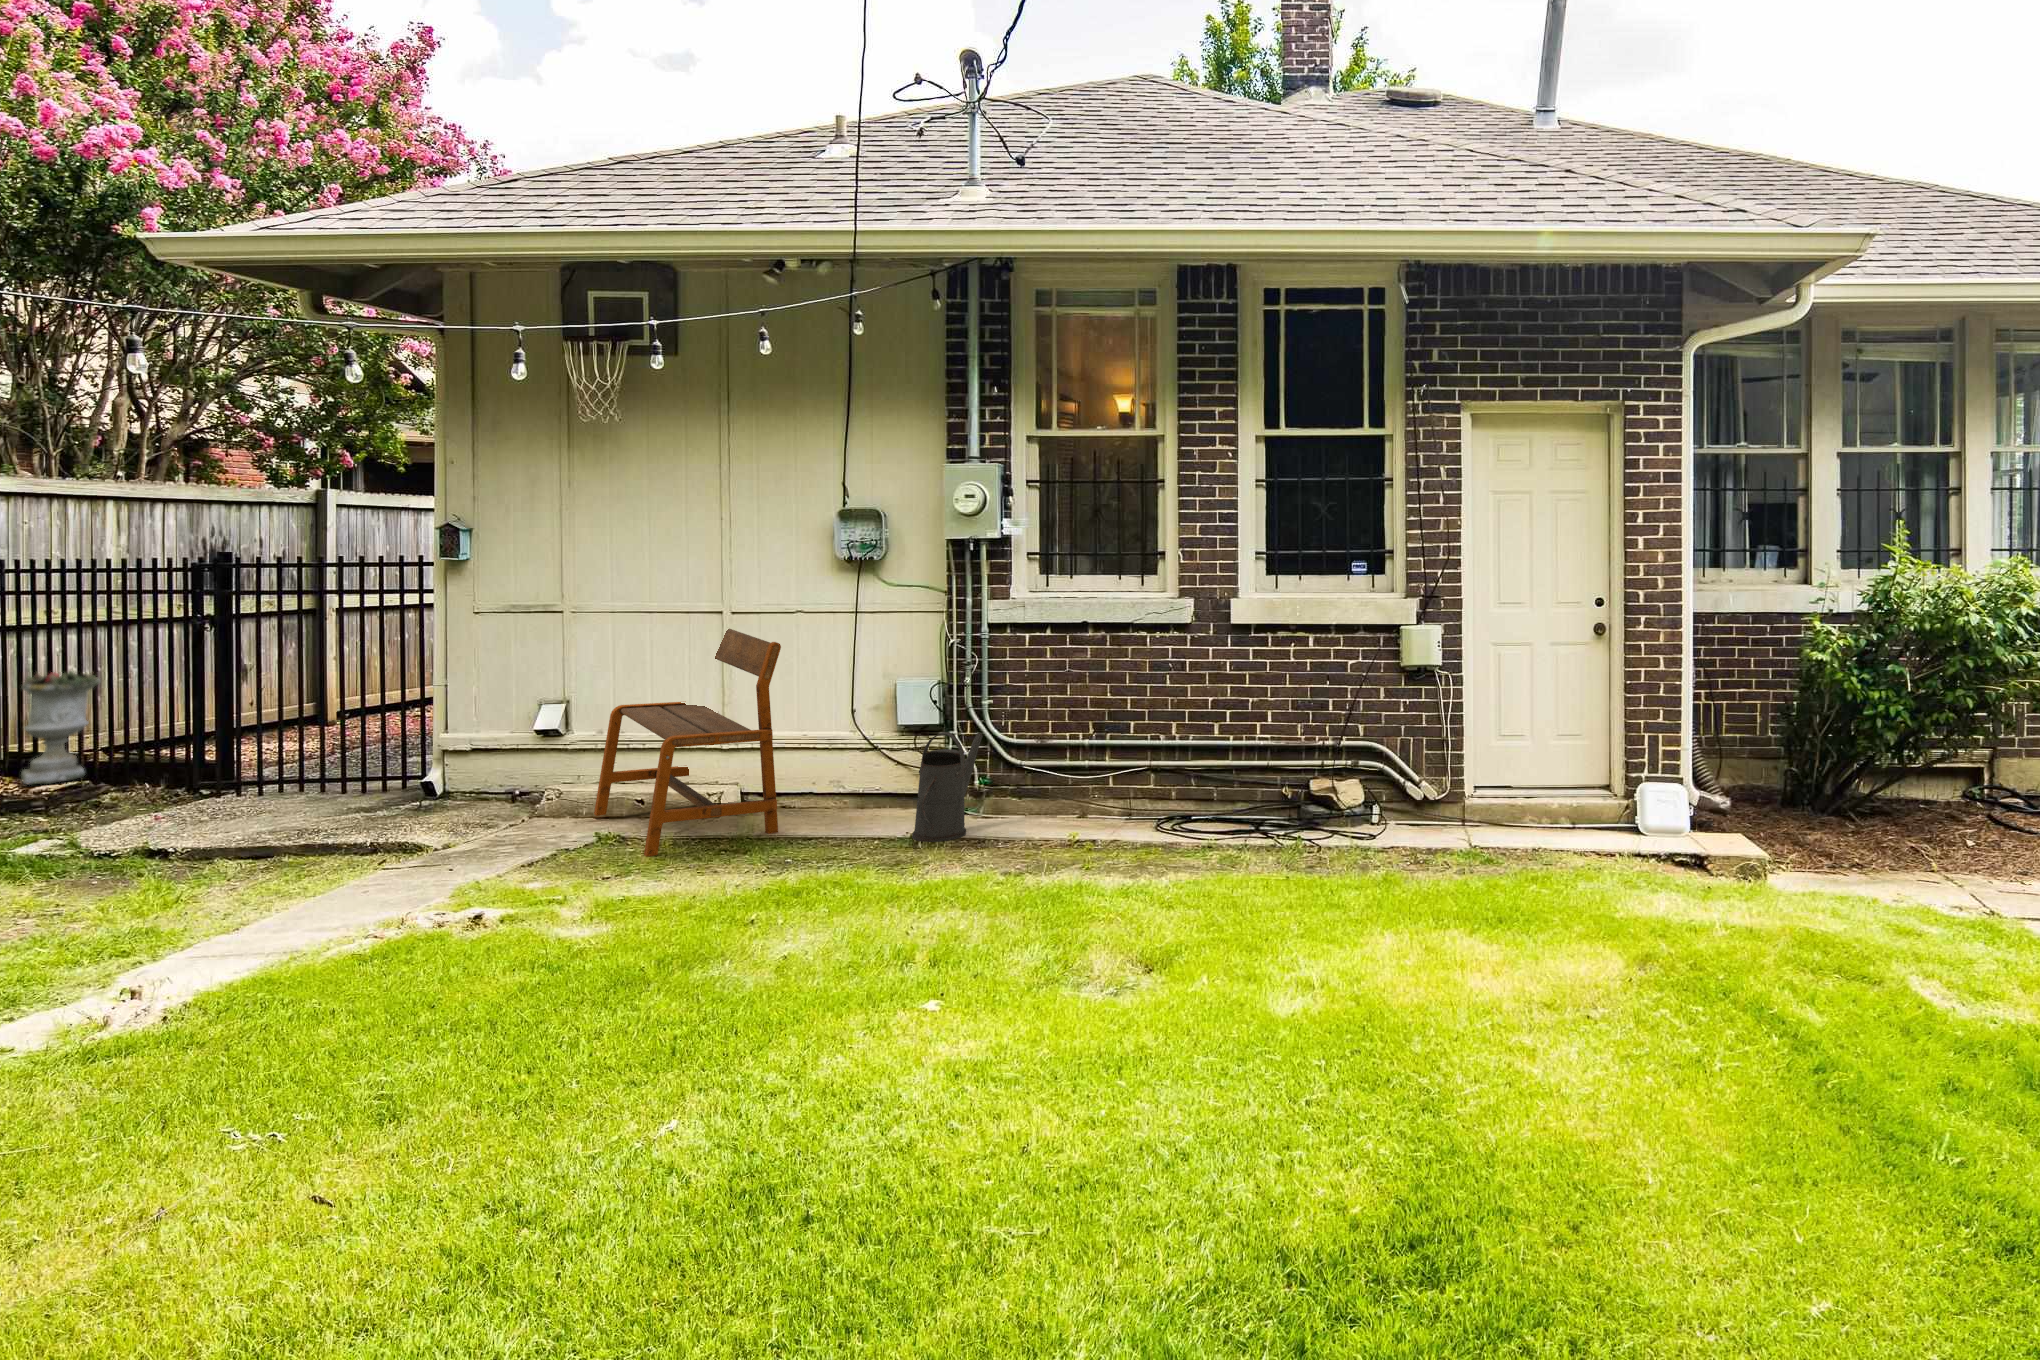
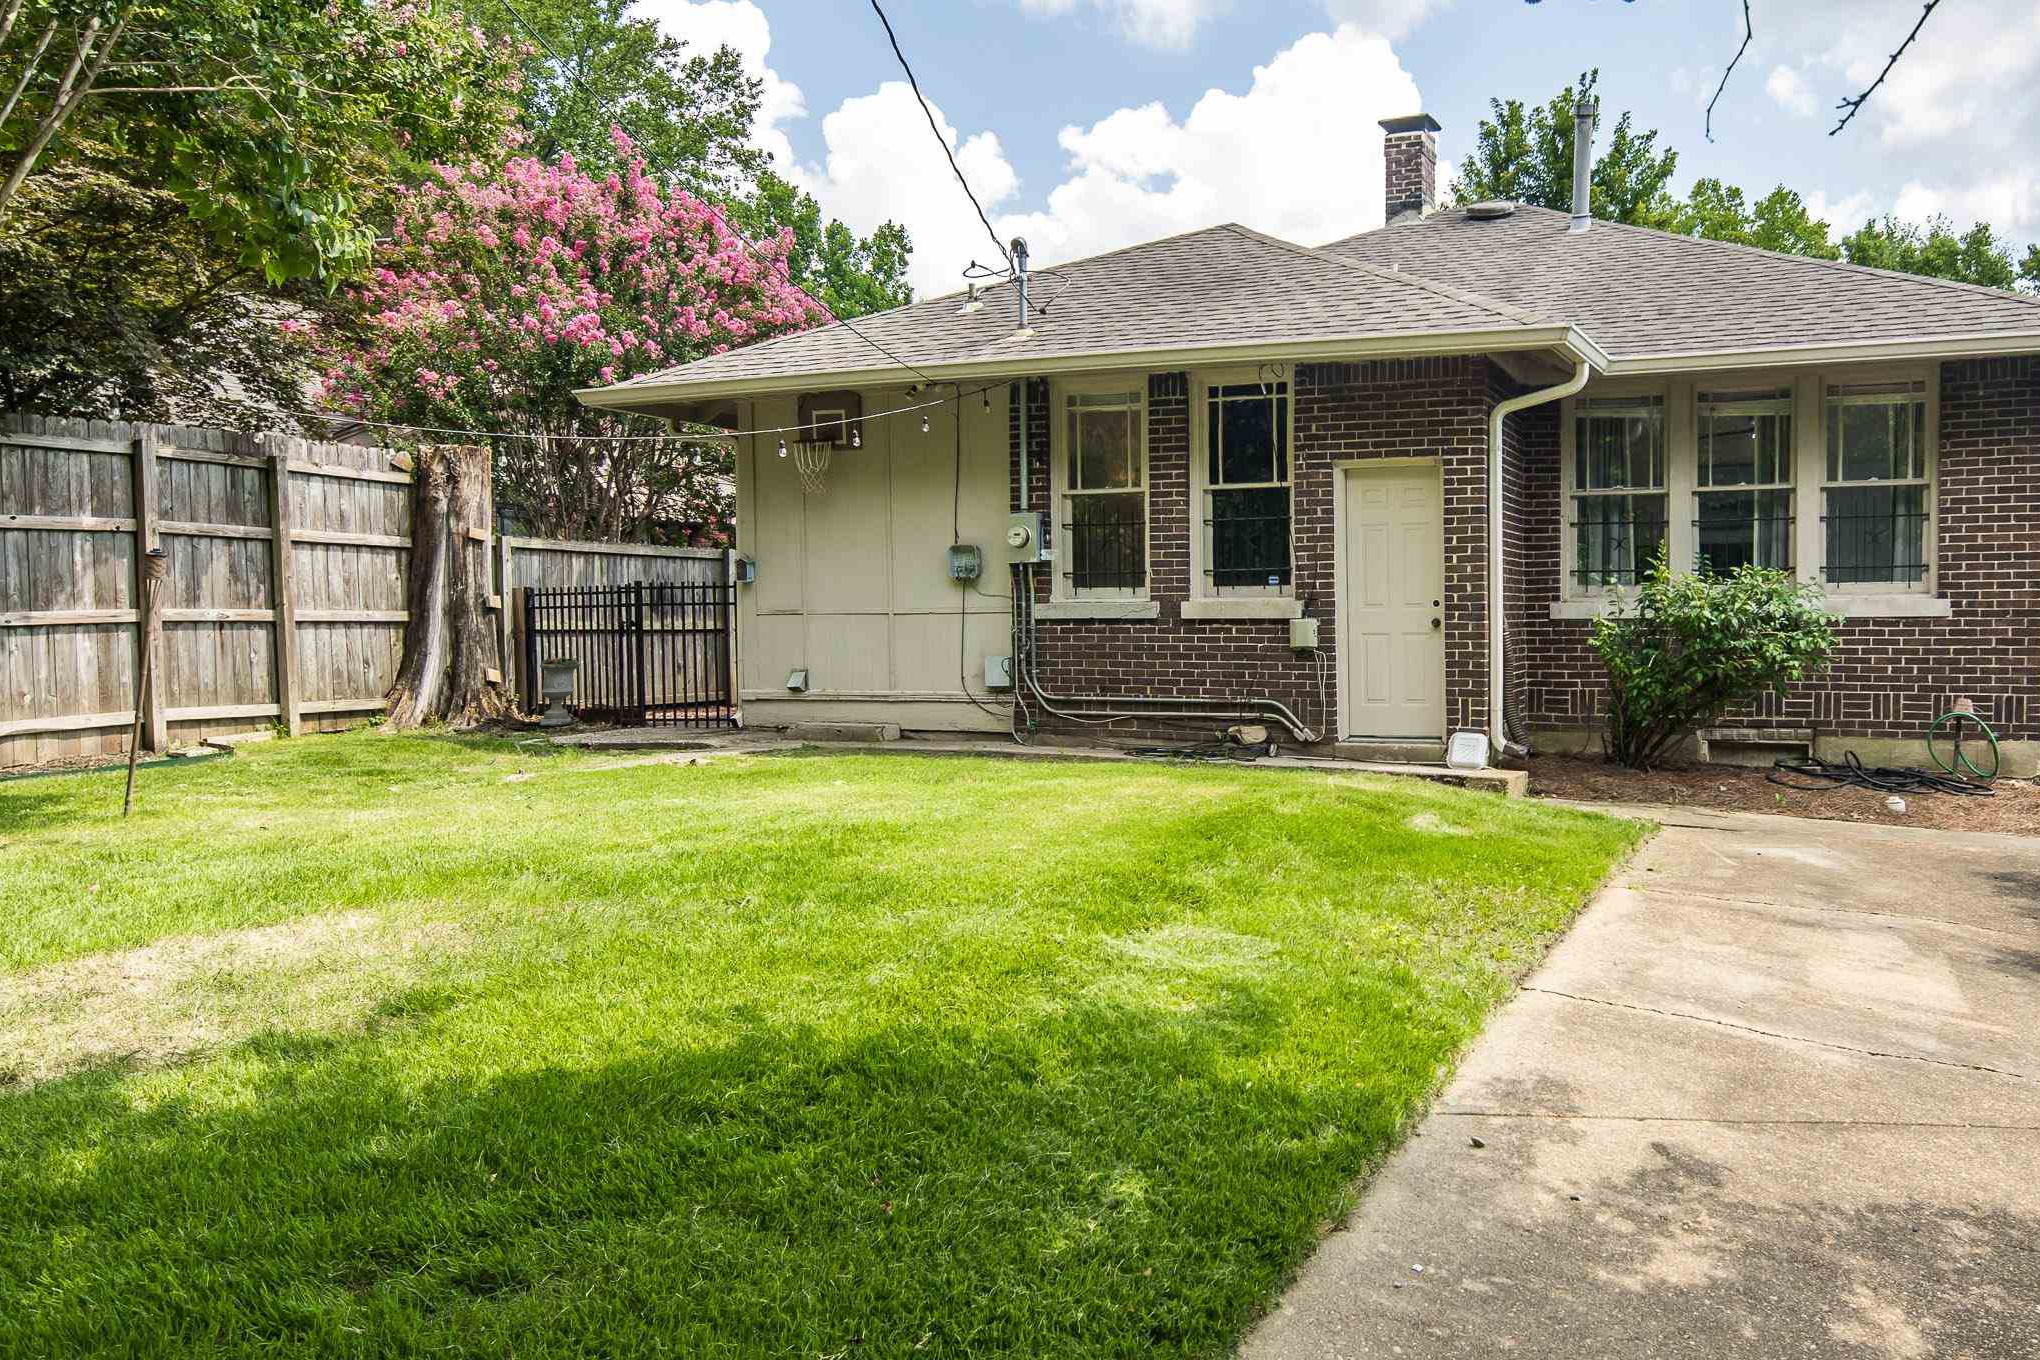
bench: present [594,629,781,857] -> none [812,622,905,760]
watering can: present [912,732,983,842] -> none [972,688,1032,759]

